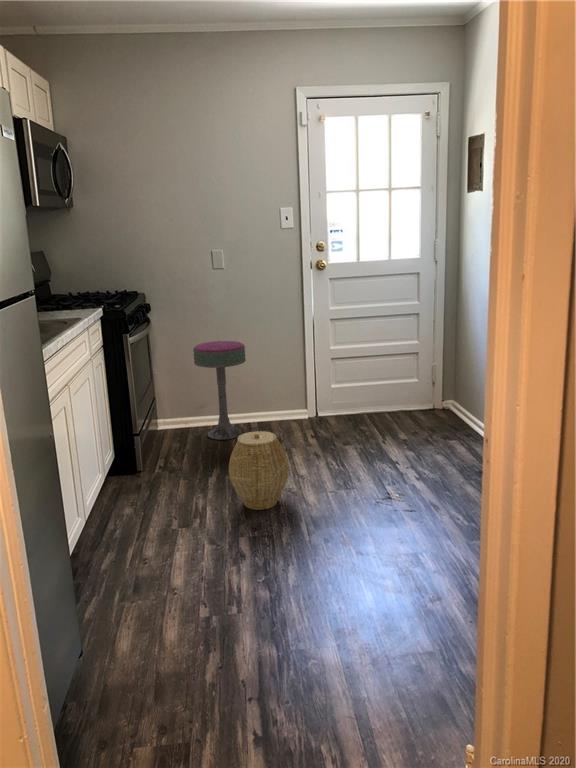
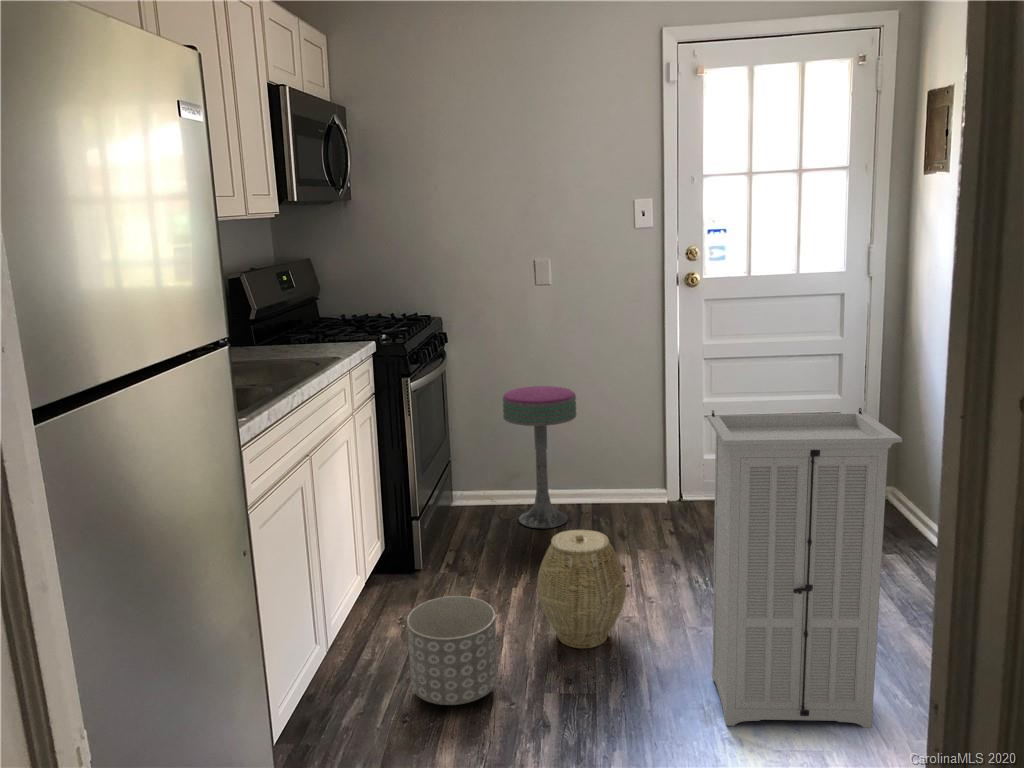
storage cabinet: none [341,338,461,545] -> present [708,408,902,728]
planter: none [142,479,207,550] -> present [407,596,498,705]

